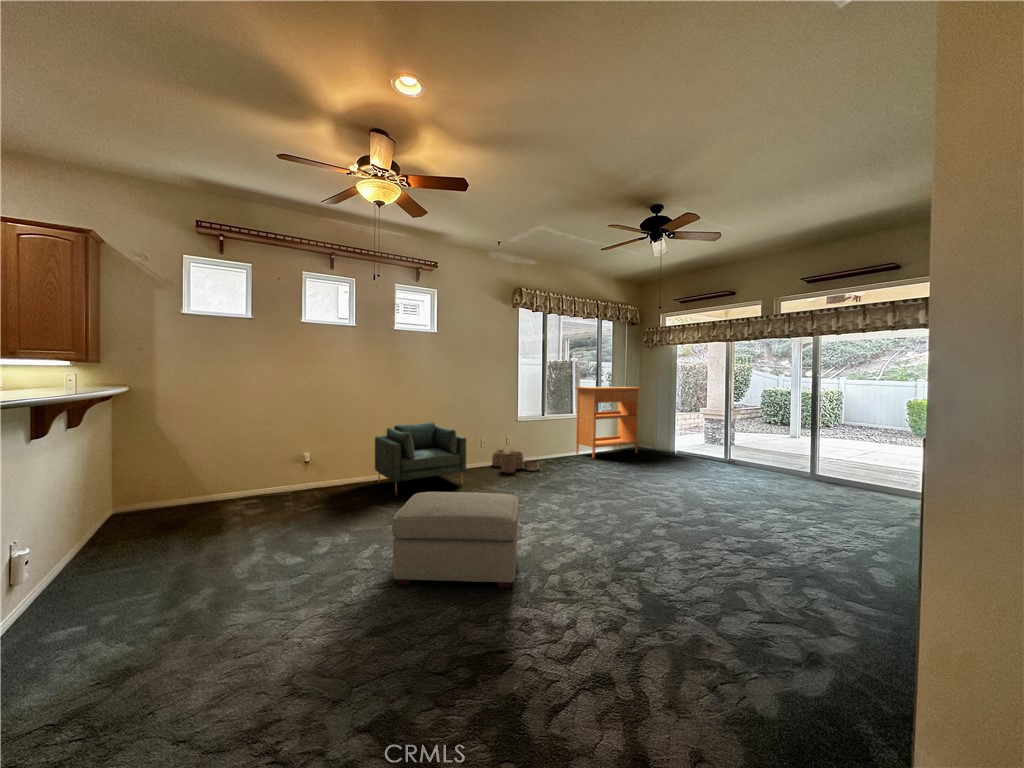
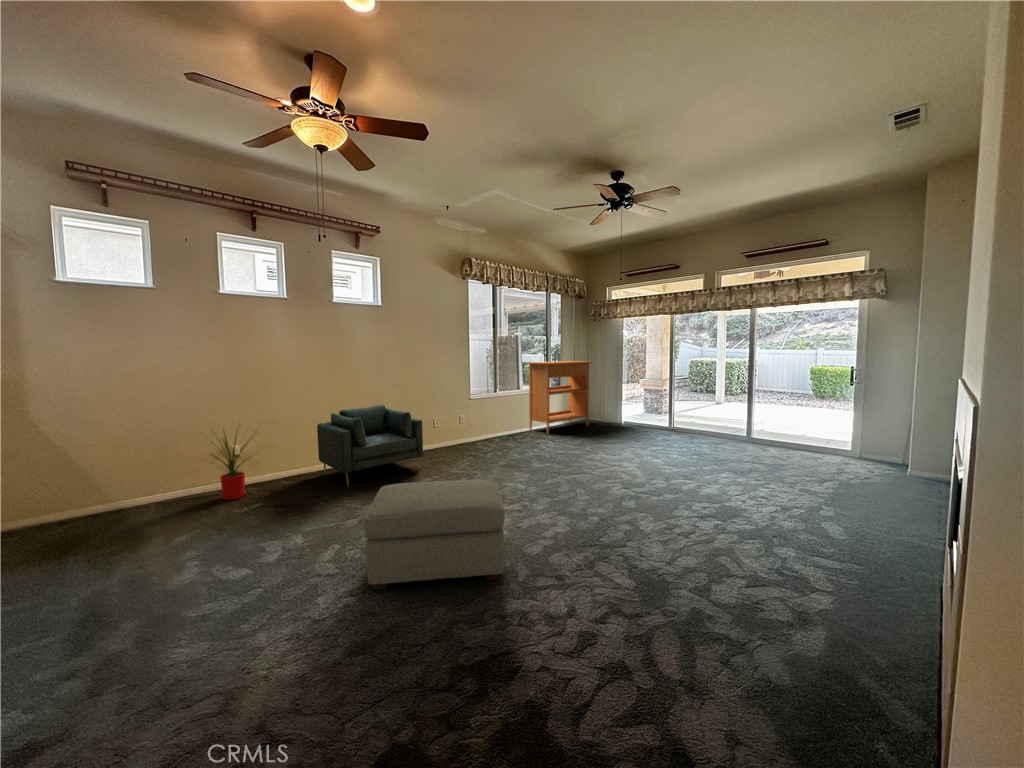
house plant: none [274,431,329,498] -> present [208,428,256,500]
woven basket: present [492,450,539,473] -> none [446,429,496,454]

